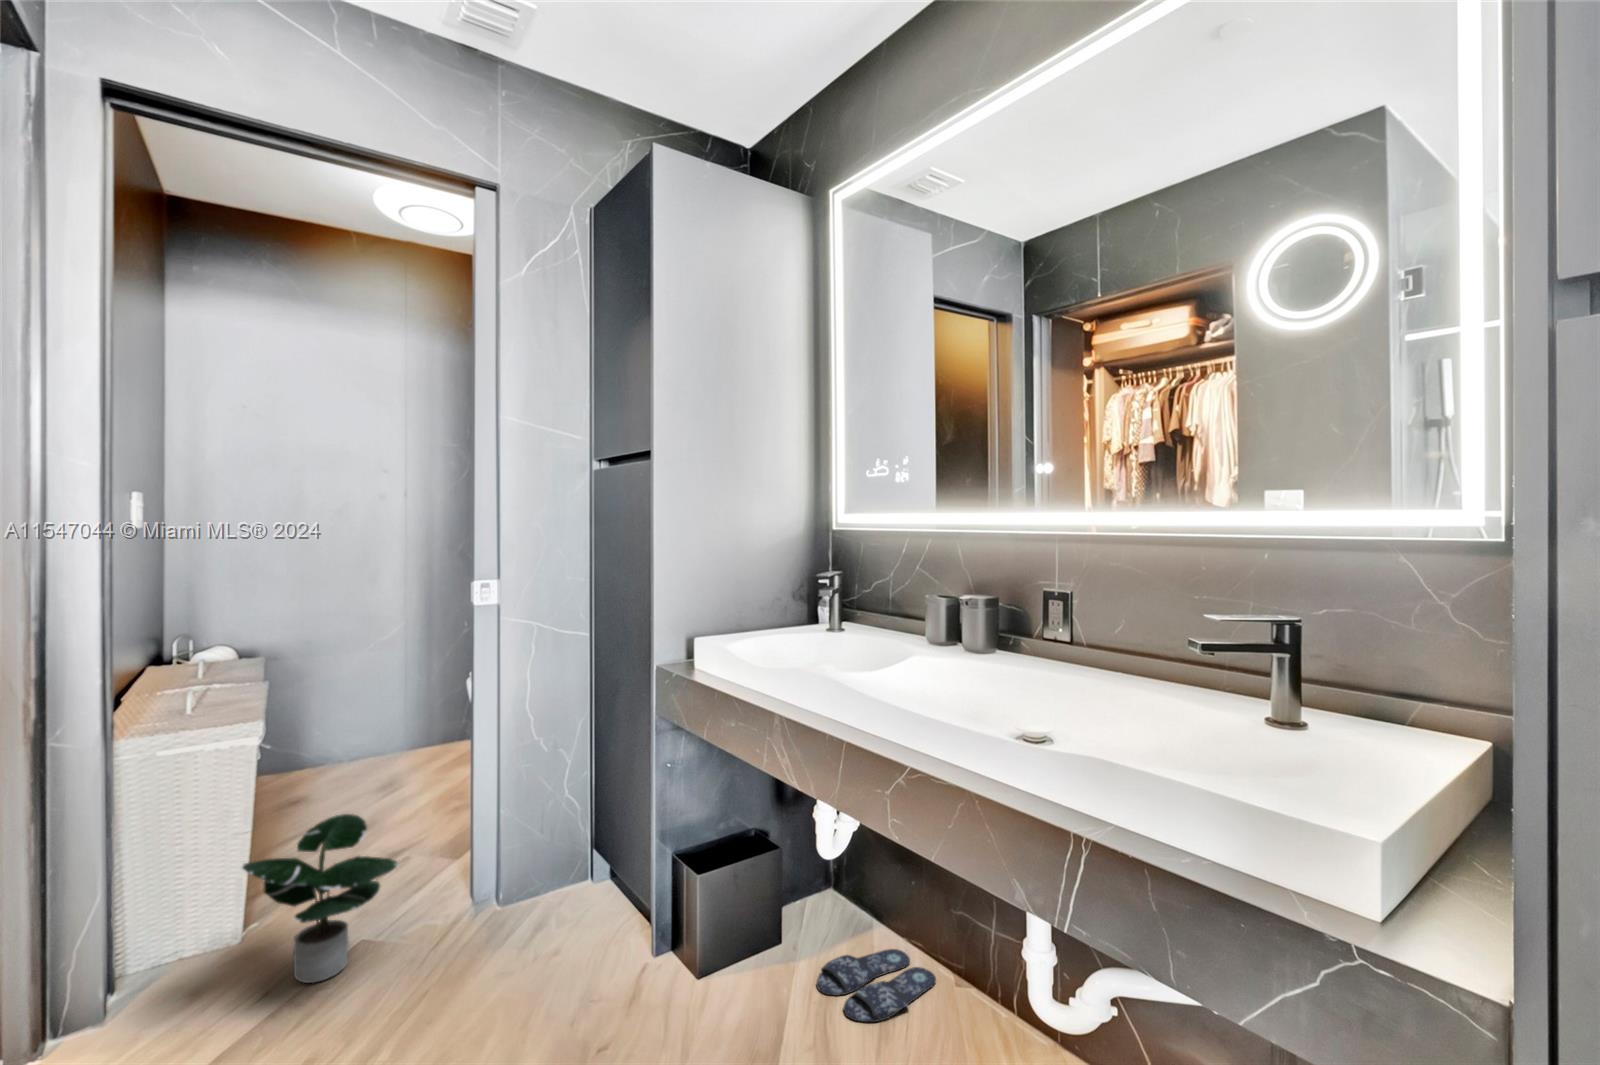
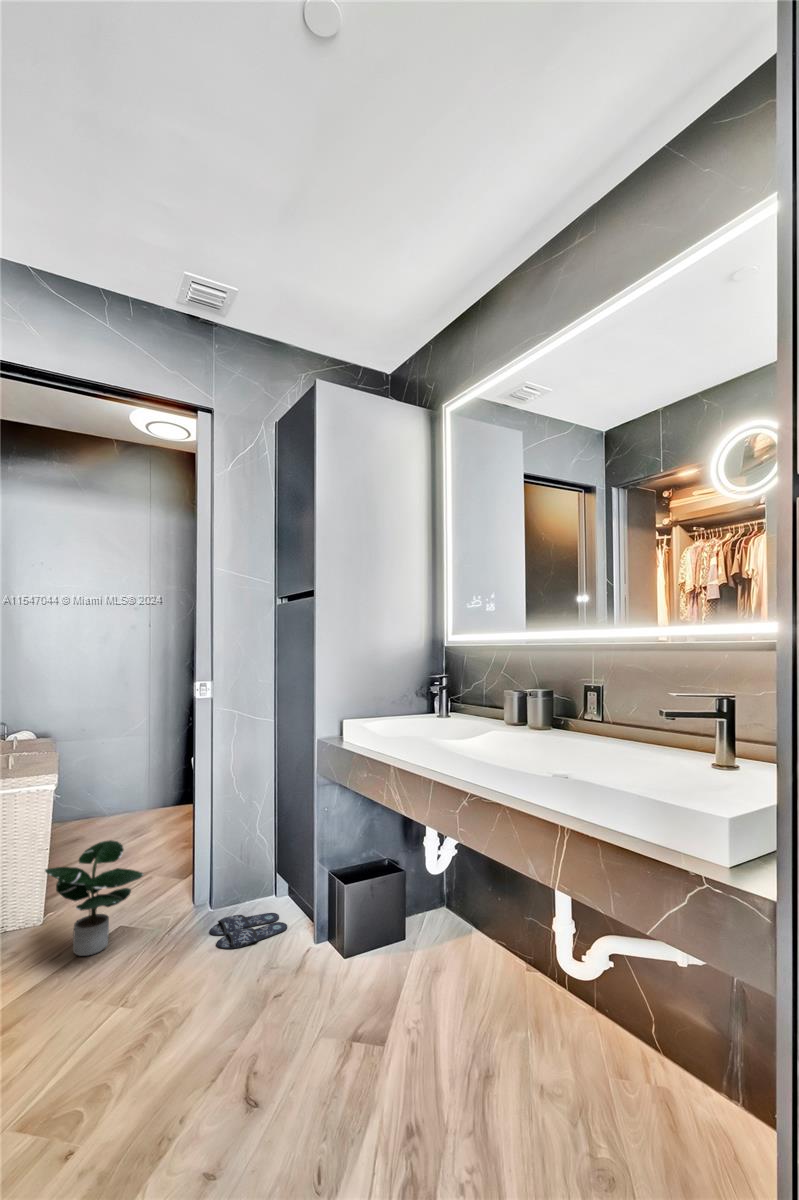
slippers: present [816,949,936,1022] -> present [210,913,287,949]

